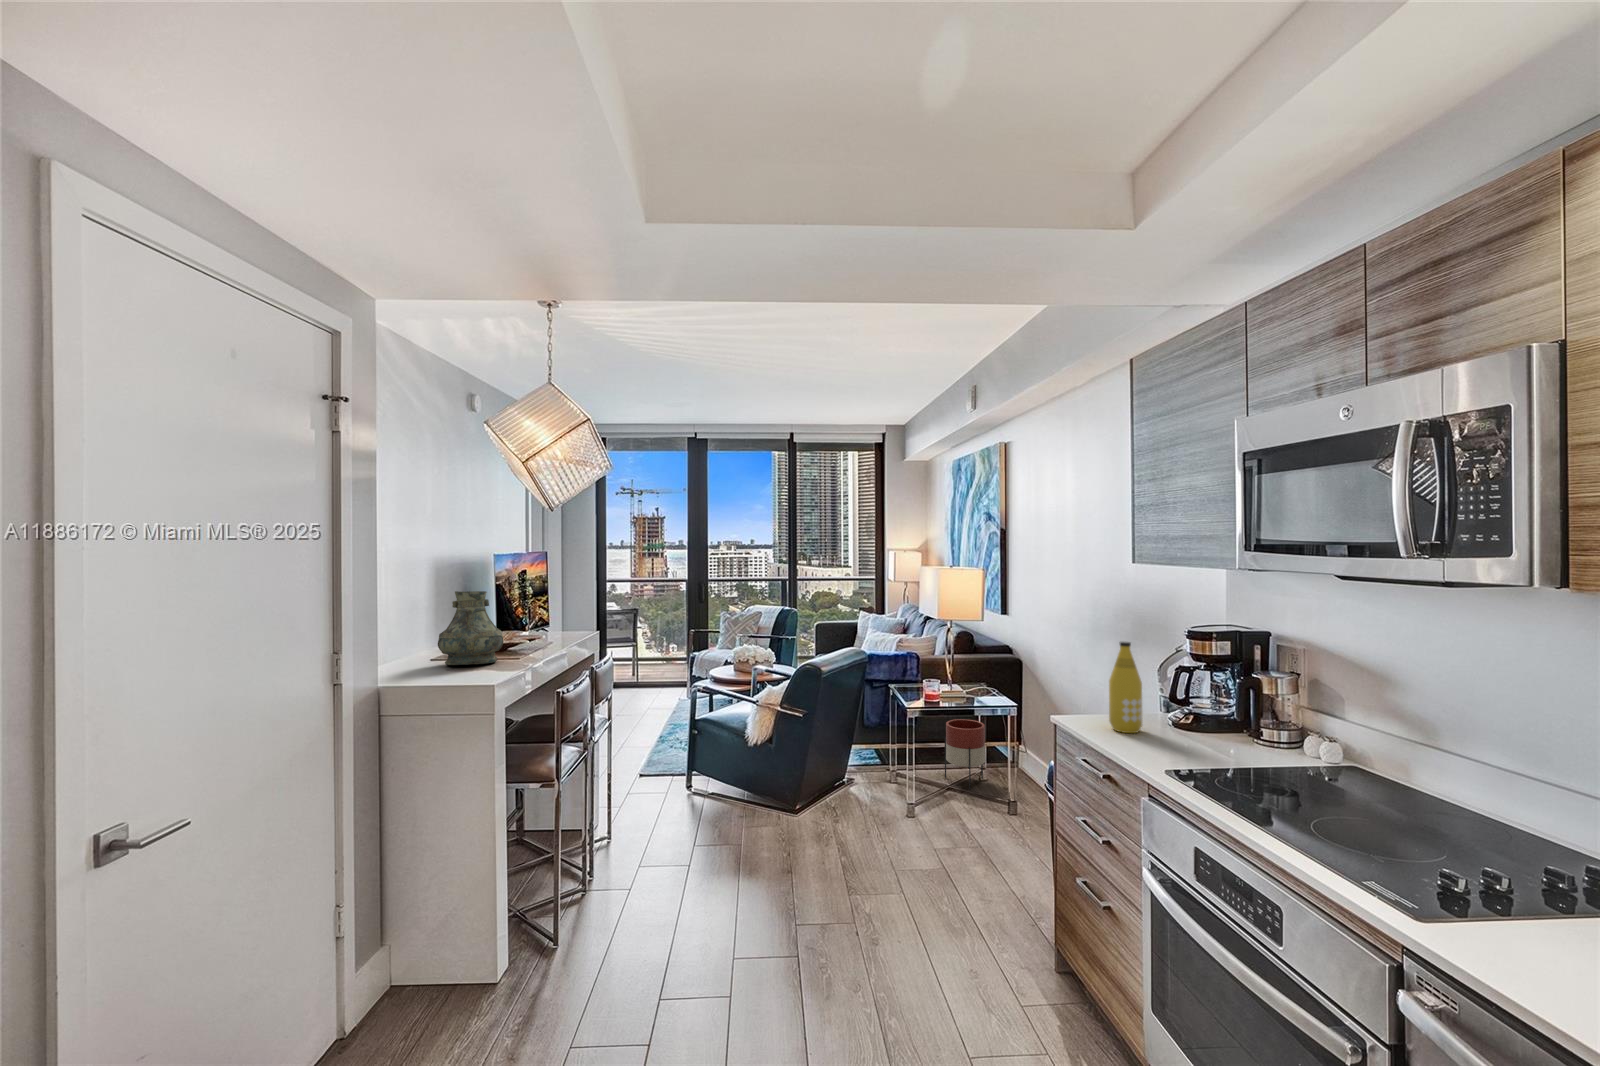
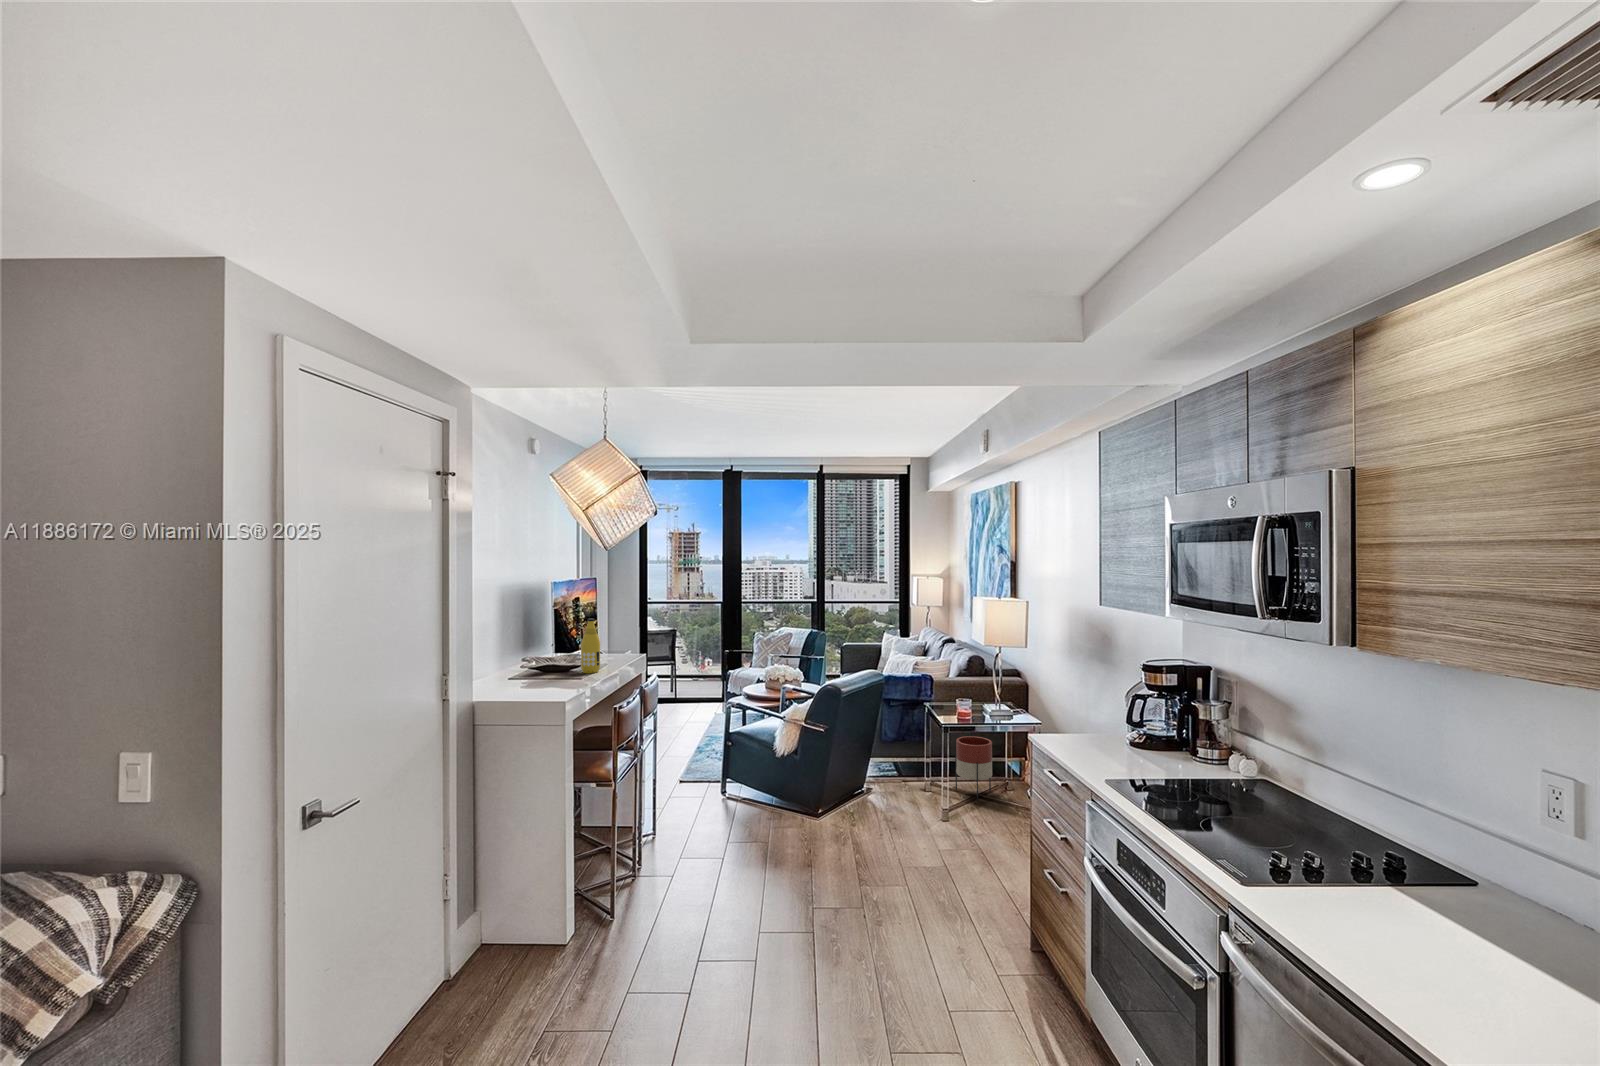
vase: present [438,591,503,665] -> none [515,621,568,683]
bottle: present [1109,642,1142,733] -> present [581,619,600,673]

